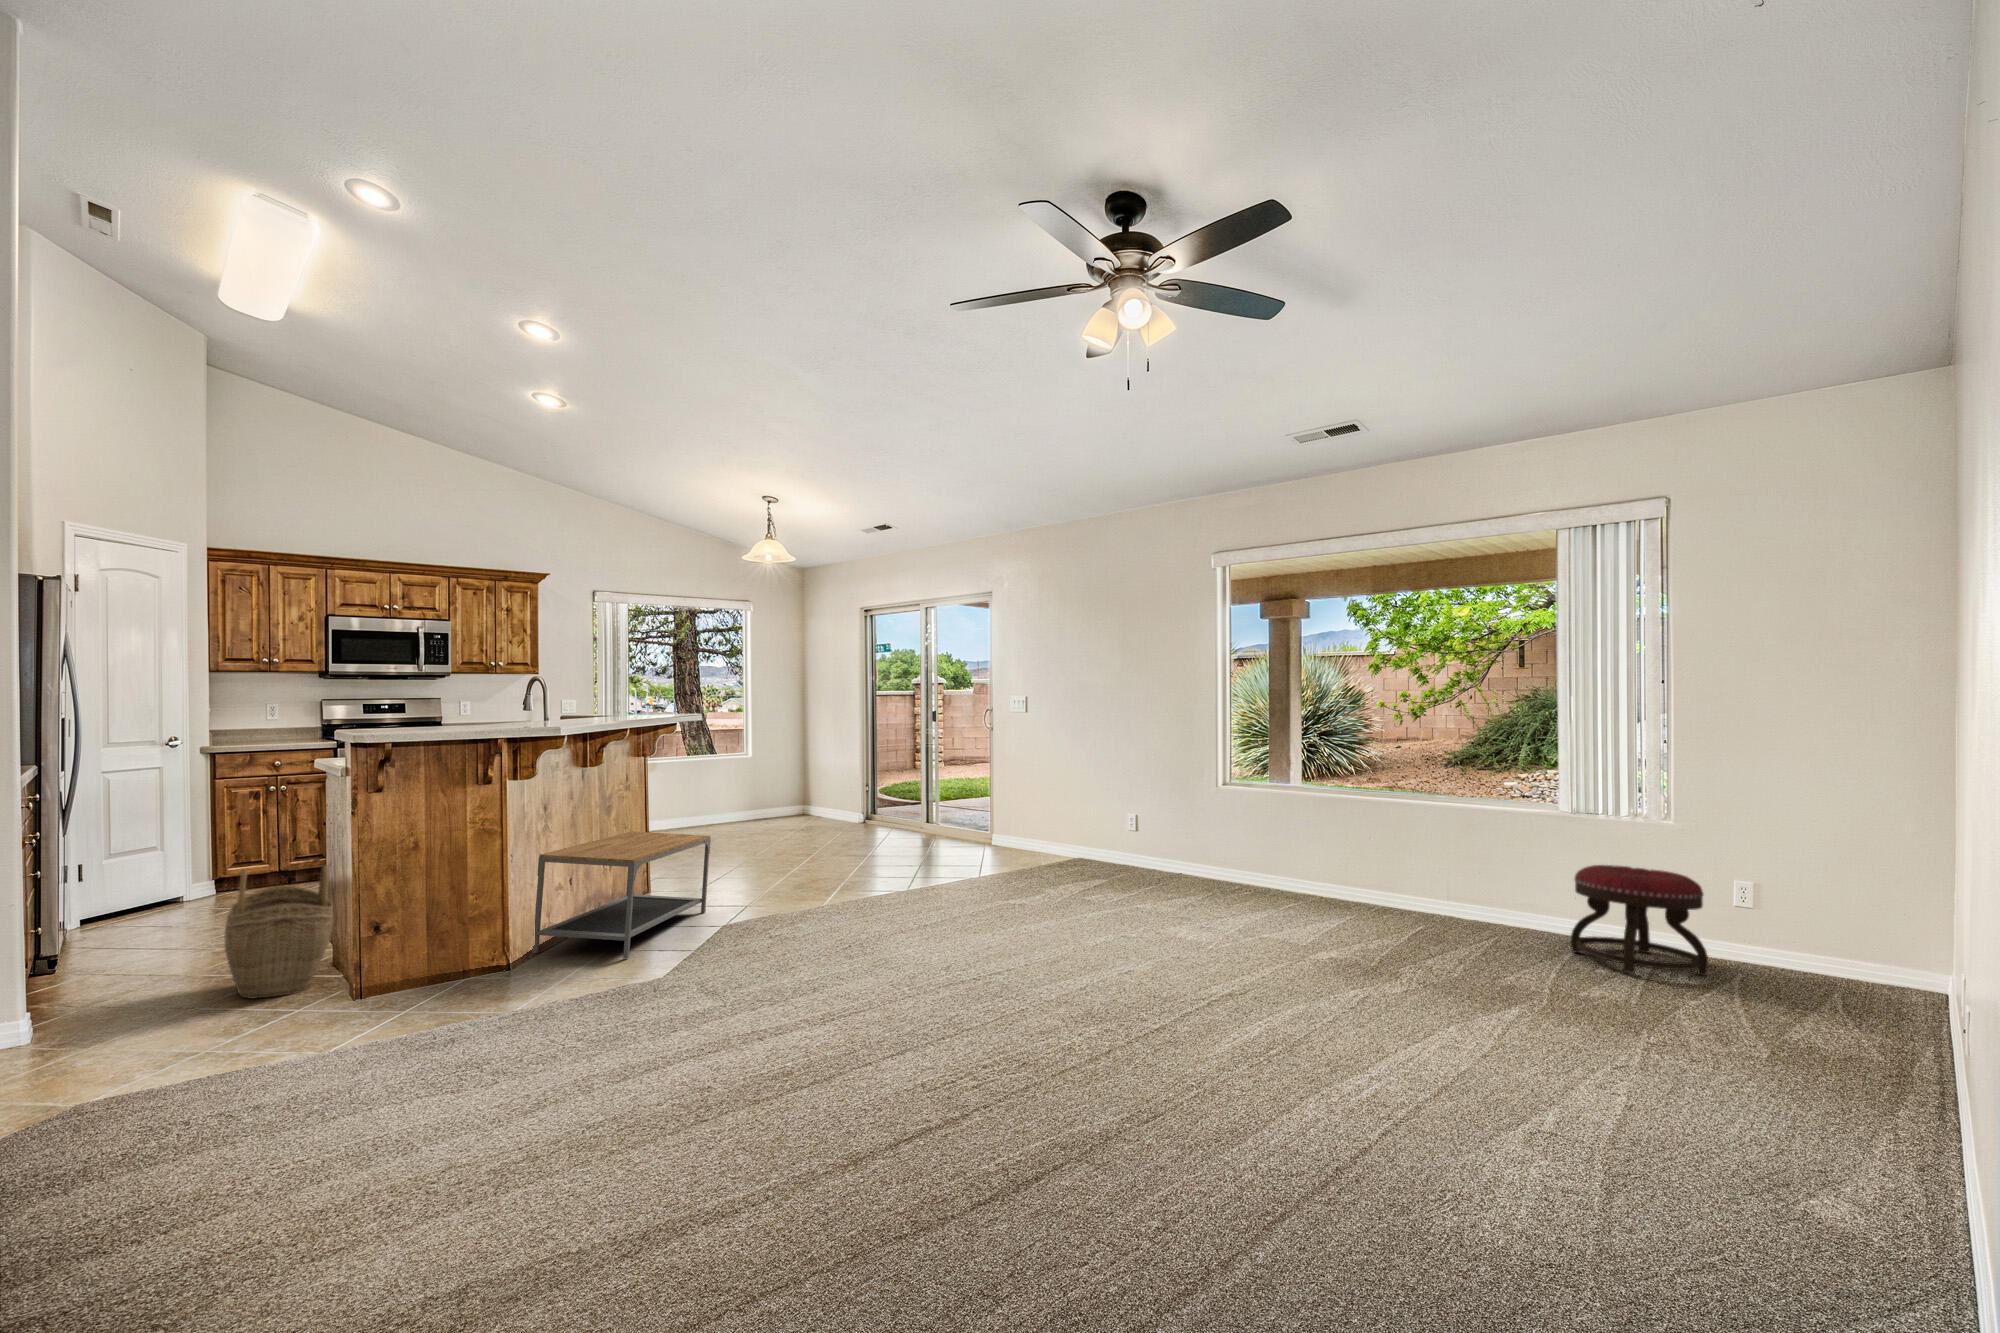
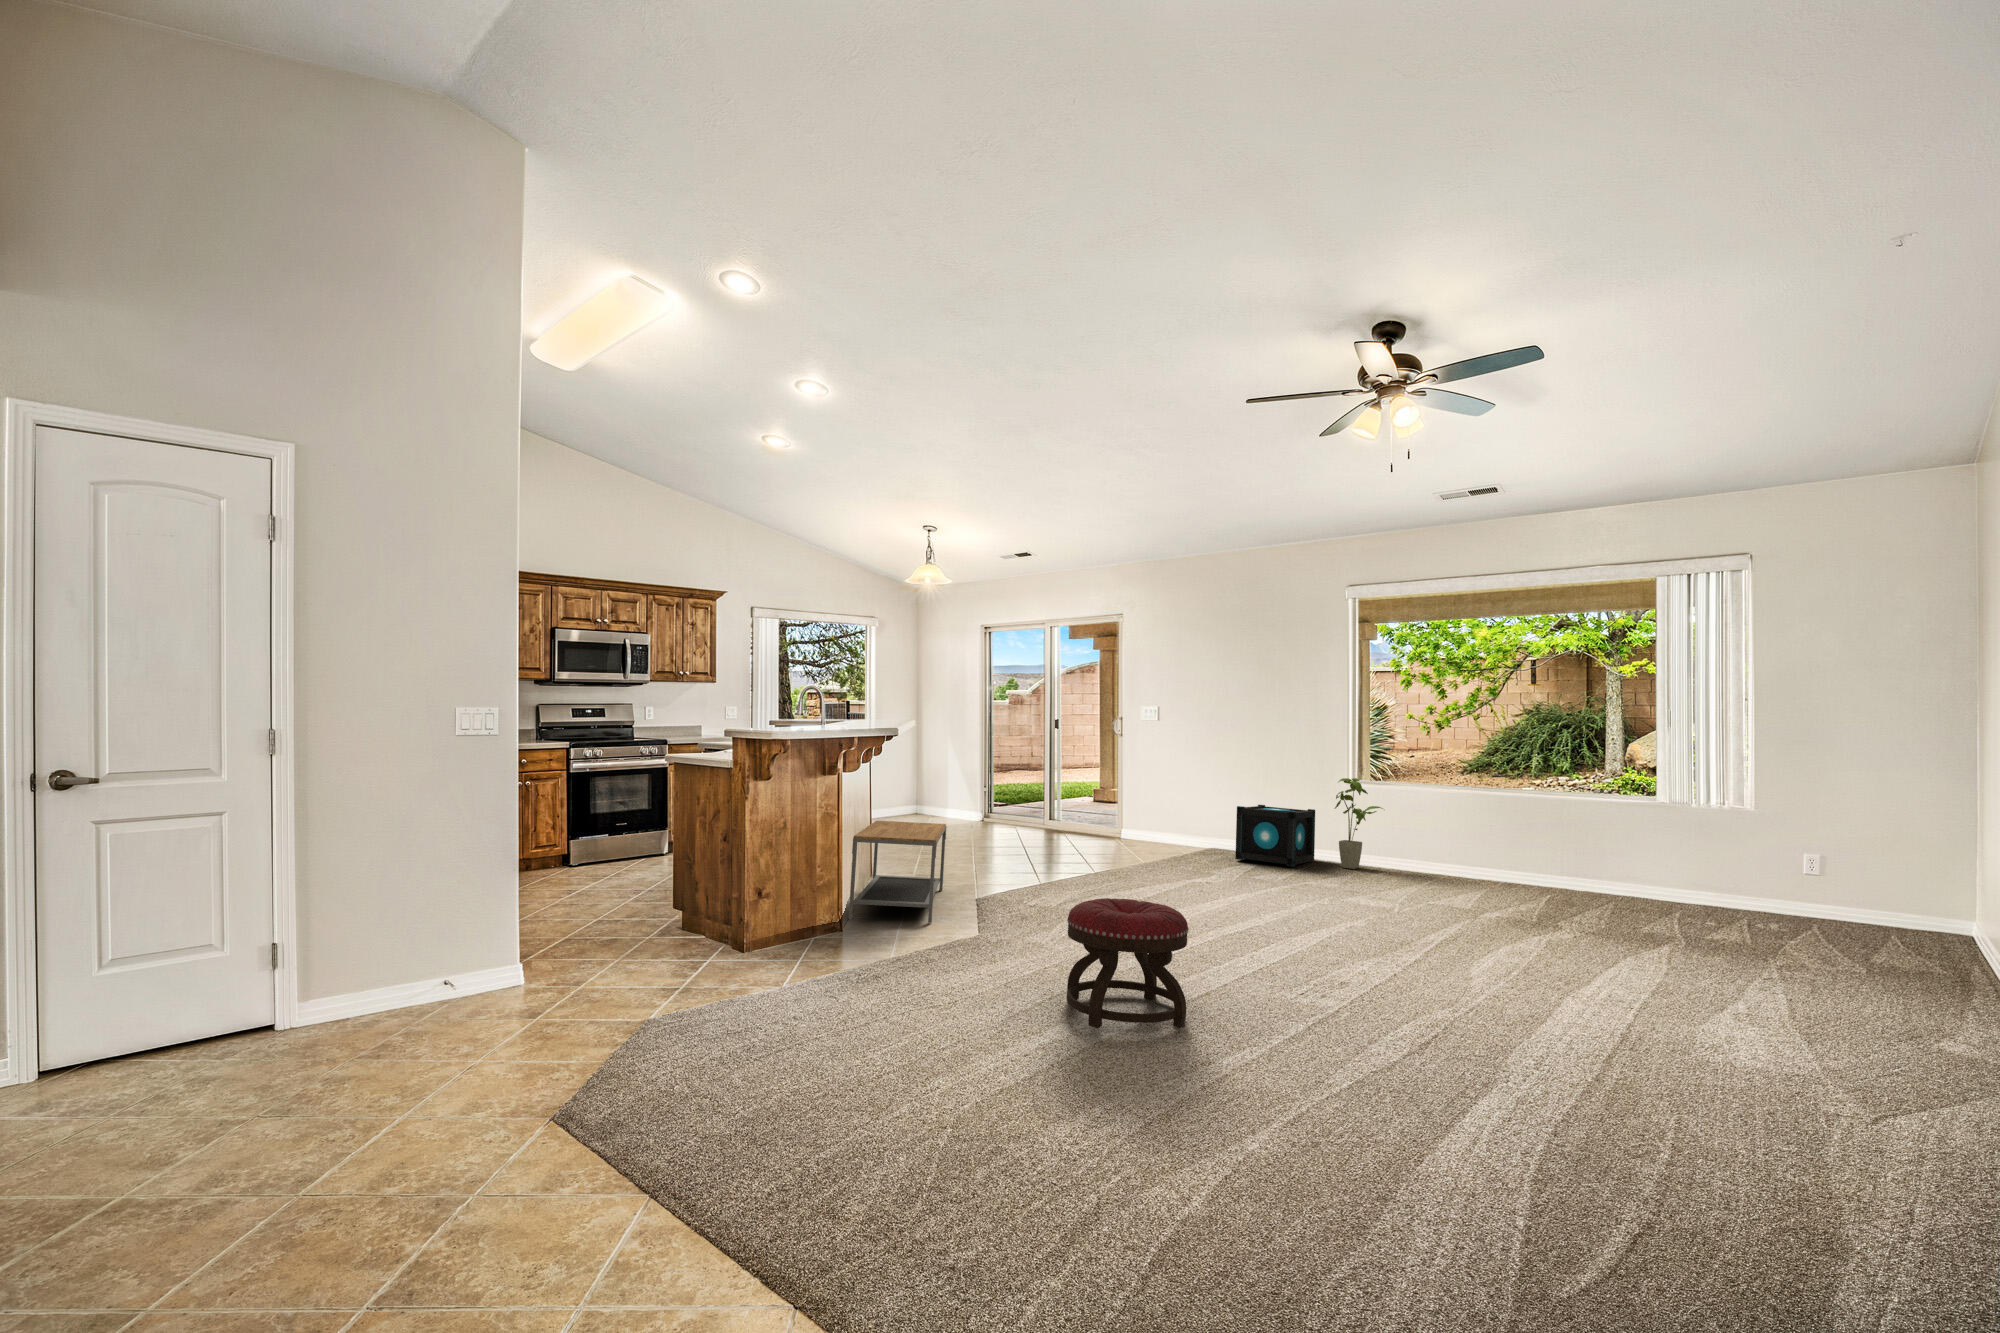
house plant: none [1198,780,1257,887] -> present [1335,778,1383,869]
speaker: none [1089,809,1186,884] -> present [1235,805,1315,867]
woven basket: present [224,865,333,999] -> none [628,843,713,953]
ottoman: present [1571,865,1708,976] -> present [1067,898,1189,1028]

